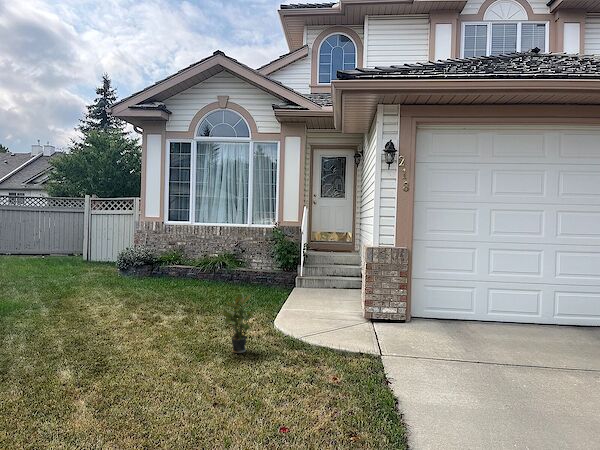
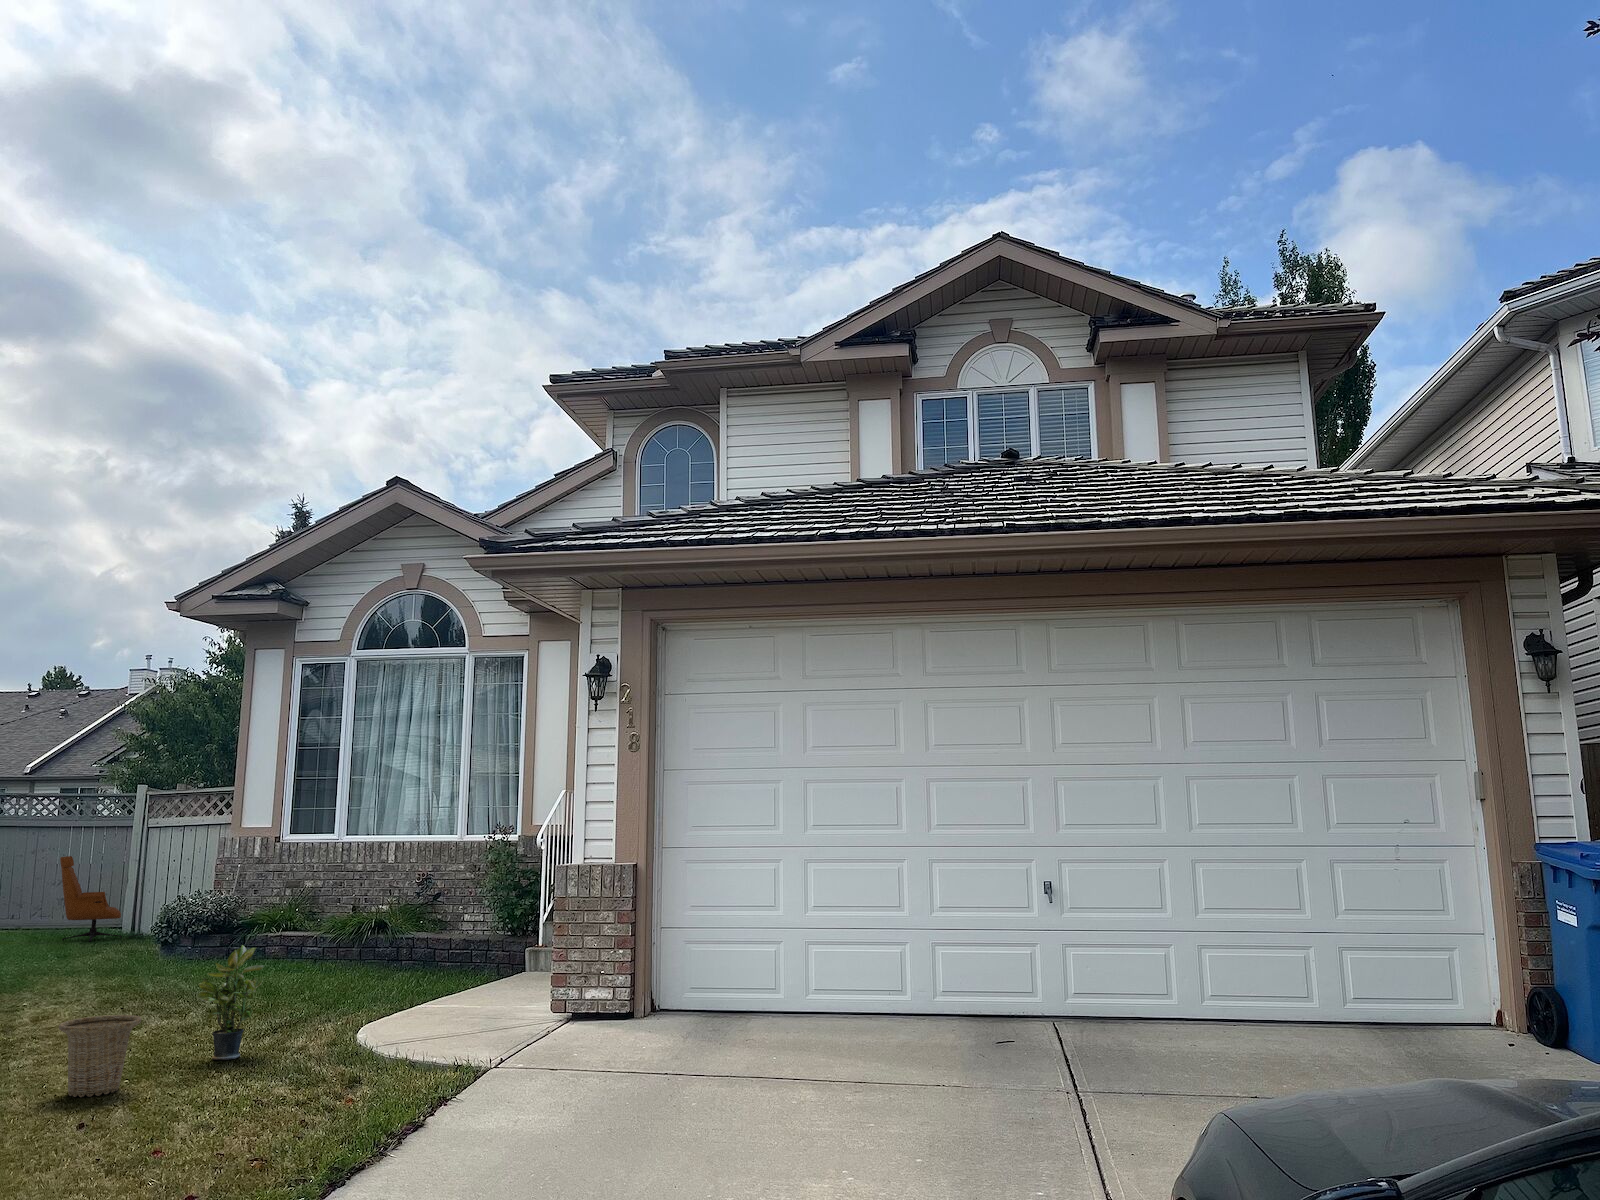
lounge chair: none [55,226,105,263] -> present [60,856,143,942]
basket: none [178,339,222,390] -> present [59,1015,141,1097]

